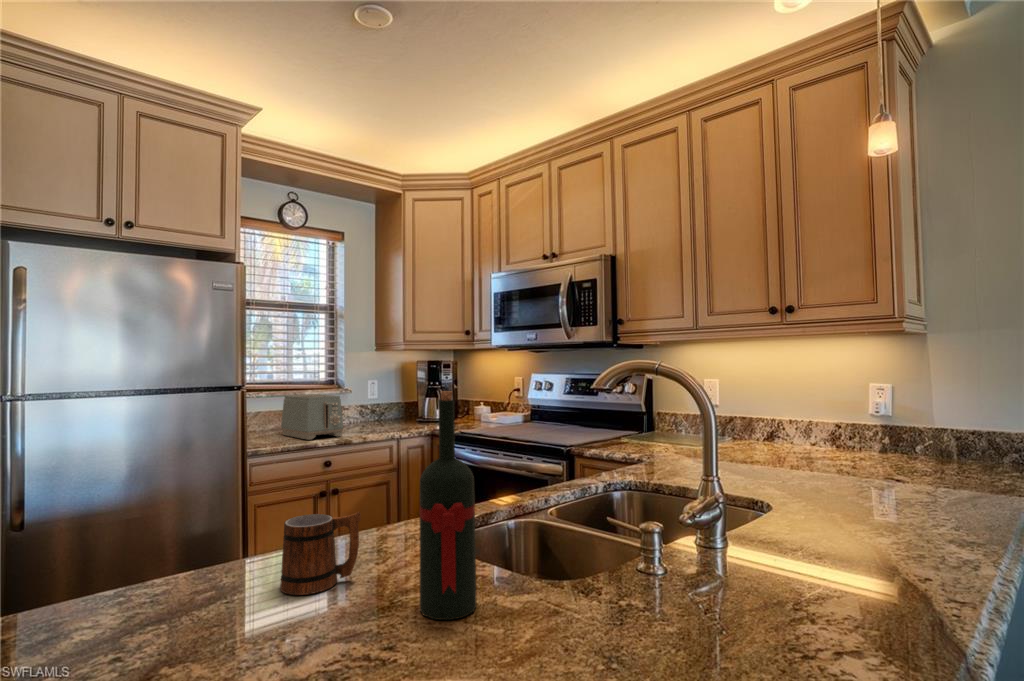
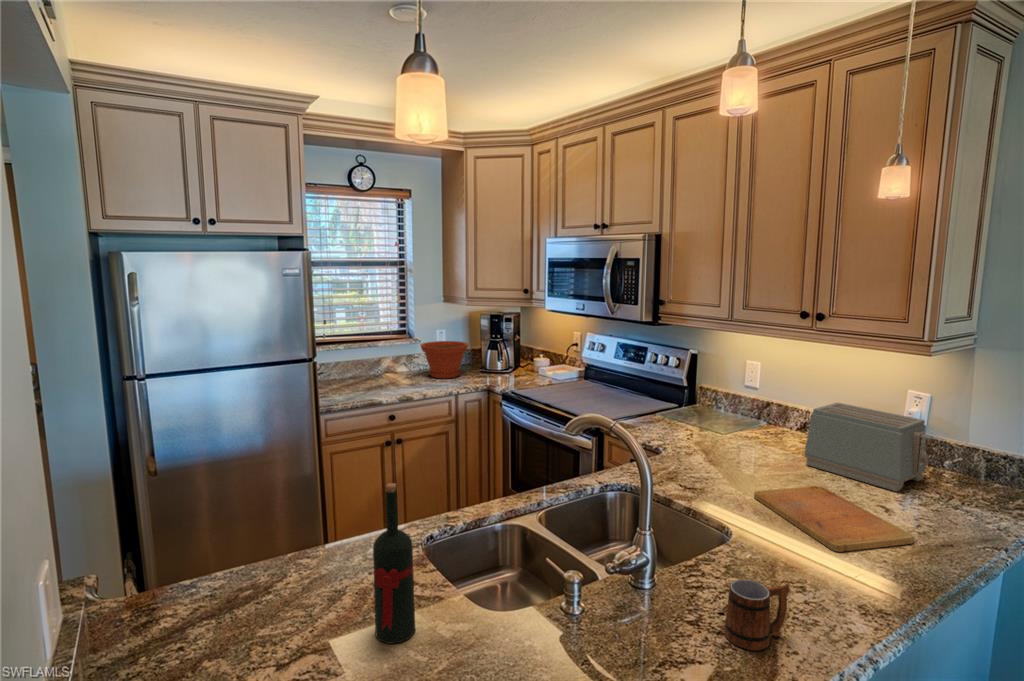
plant pot: none [354,390,406,427] -> present [421,341,468,379]
toaster: present [281,394,343,440] -> present [804,403,933,492]
cutting board: none [771,466,953,506] -> present [754,486,914,552]
mug: present [280,512,361,595] -> present [724,579,790,650]

